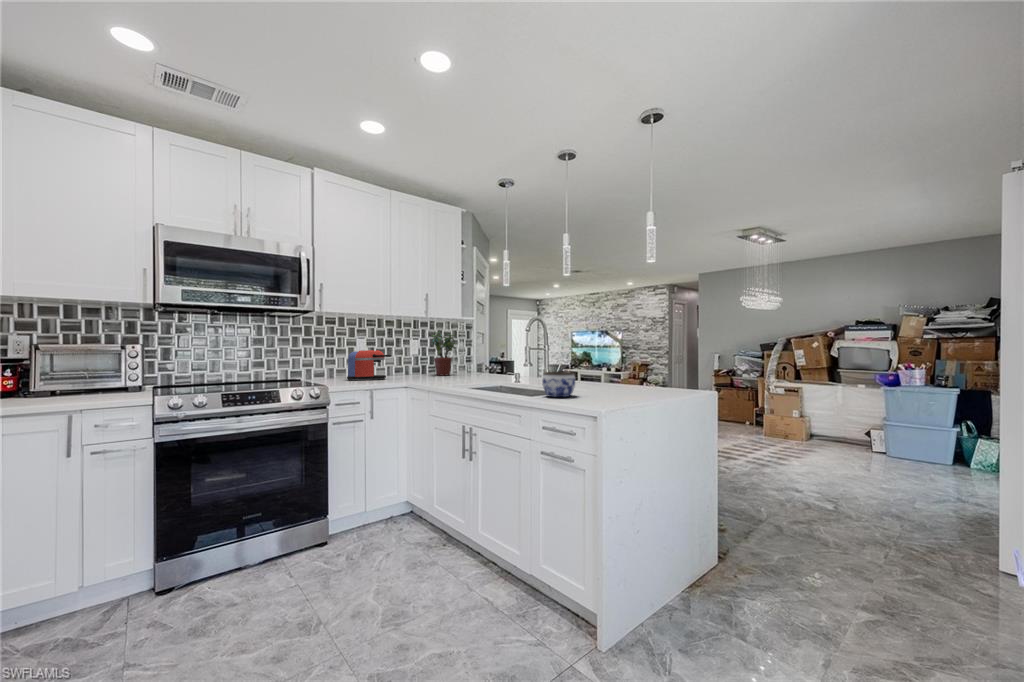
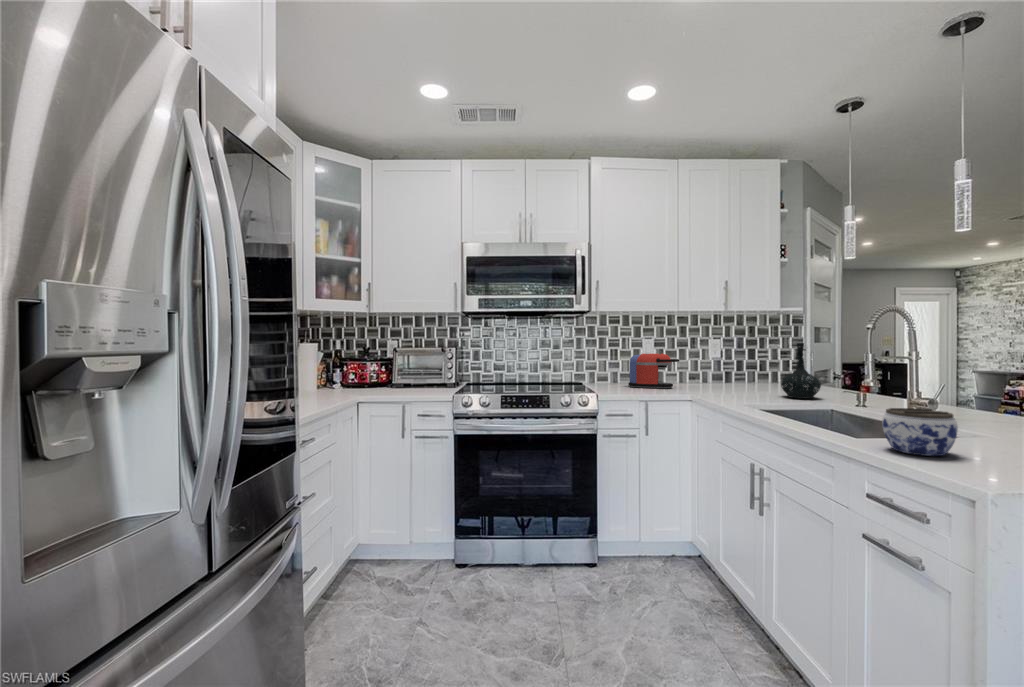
potted plant: present [432,332,455,375] -> none [735,330,774,388]
bottle: none [466,340,490,379] -> present [781,343,821,399]

